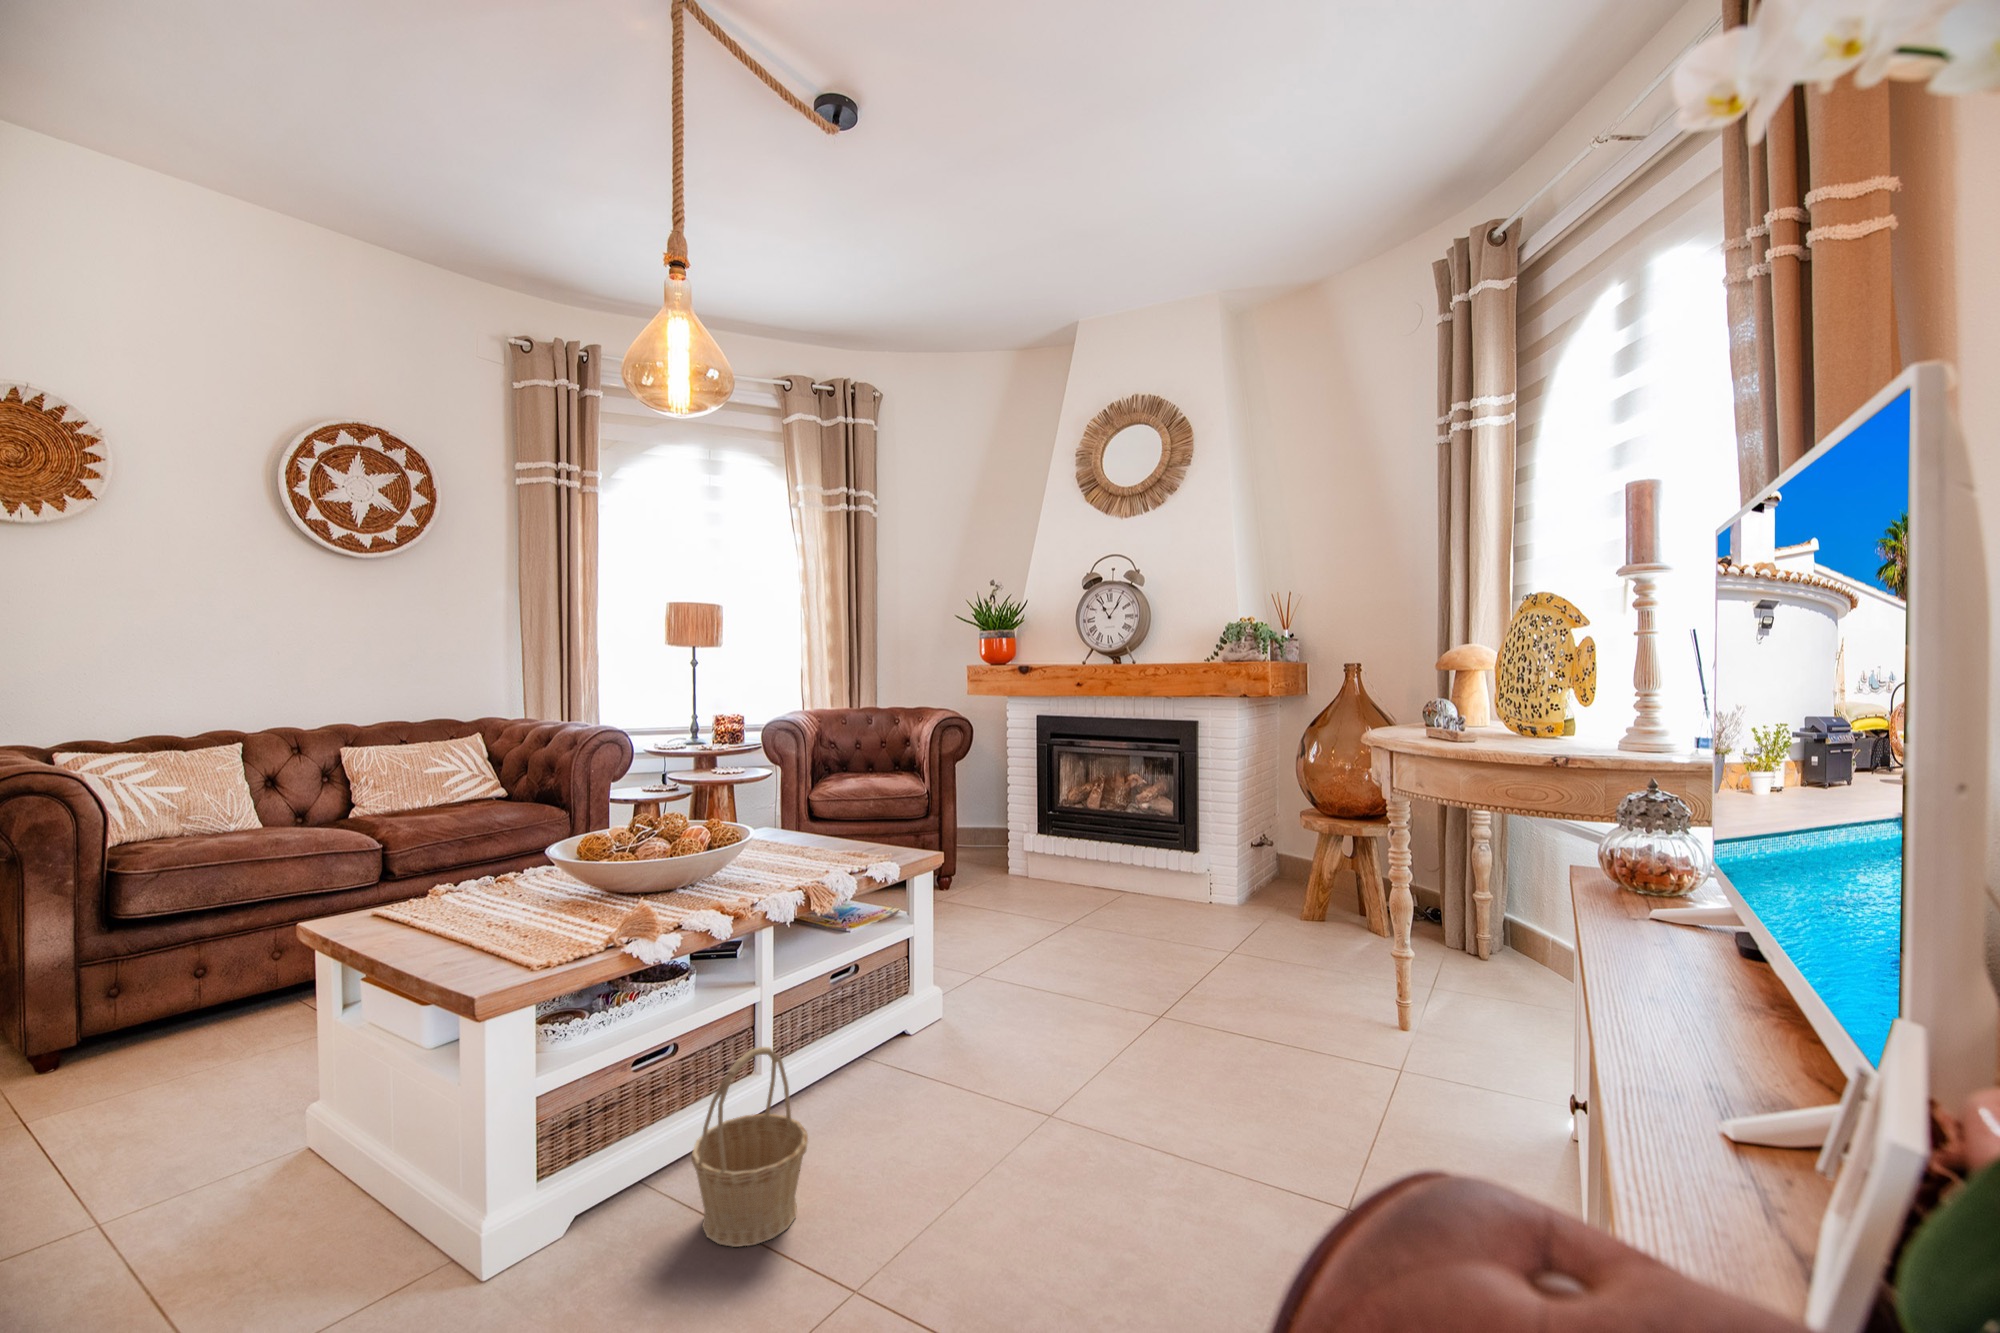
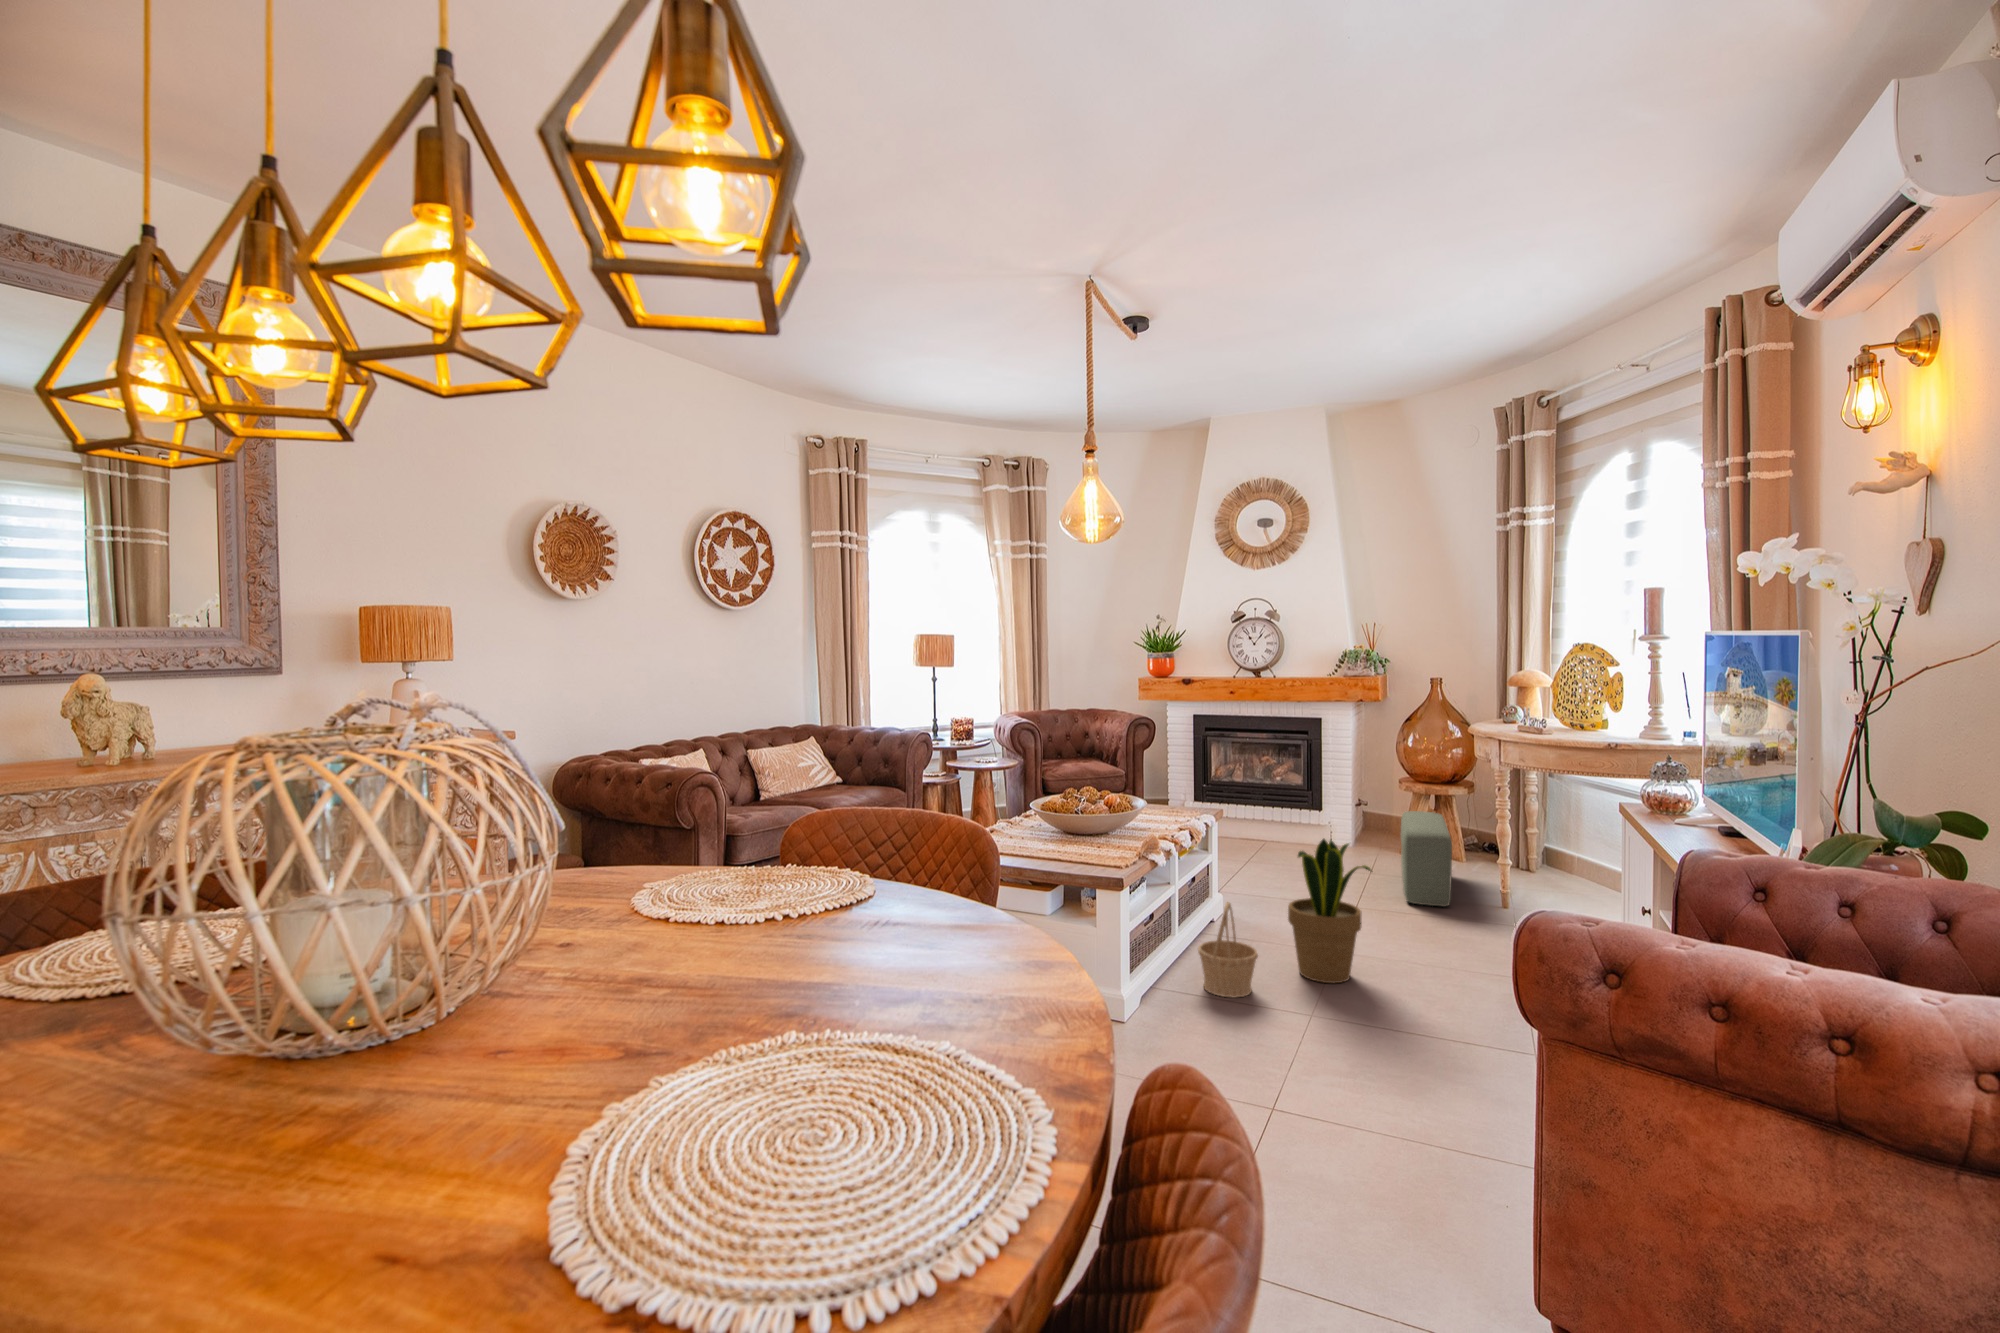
pouf: none [1235,859,1332,1024] -> present [1401,811,1452,906]
potted plant: none [889,925,1035,1213] -> present [1288,839,1371,983]

